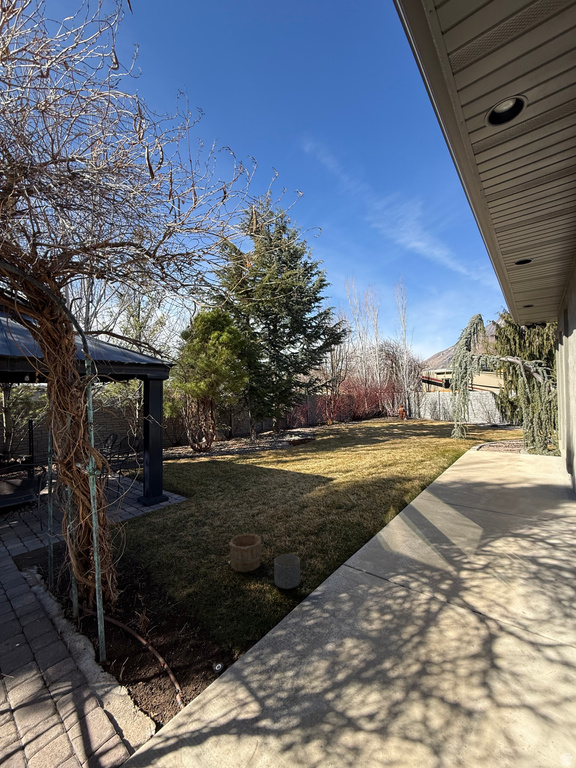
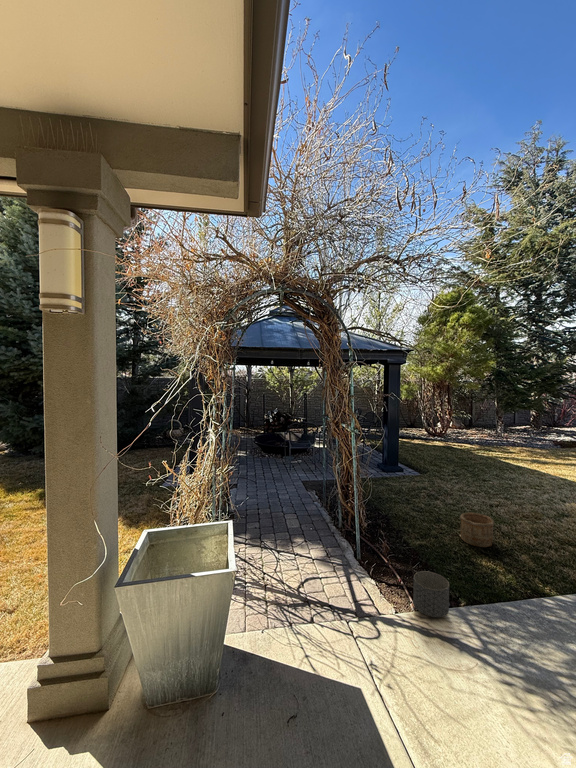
planter: present [274,554,300,589] -> present [413,571,449,617]

